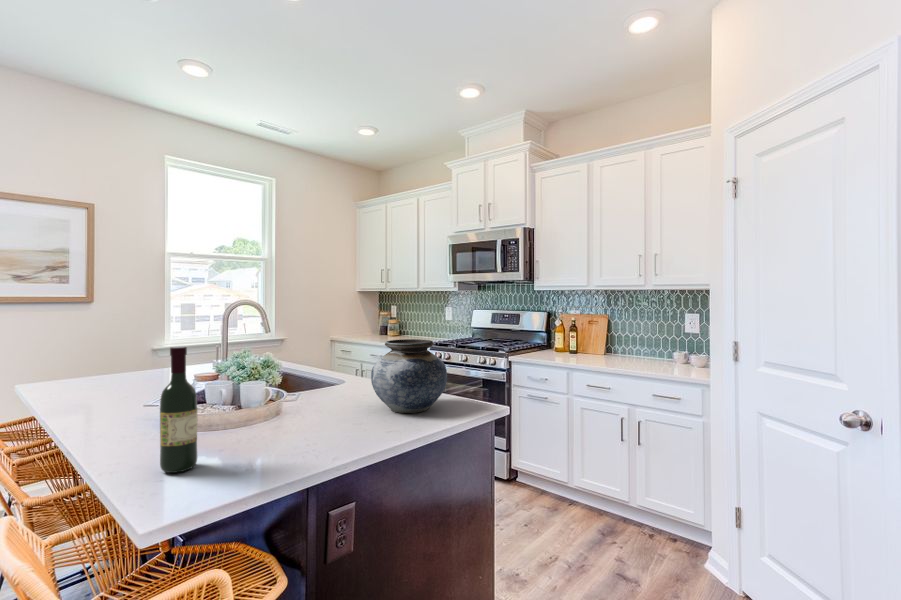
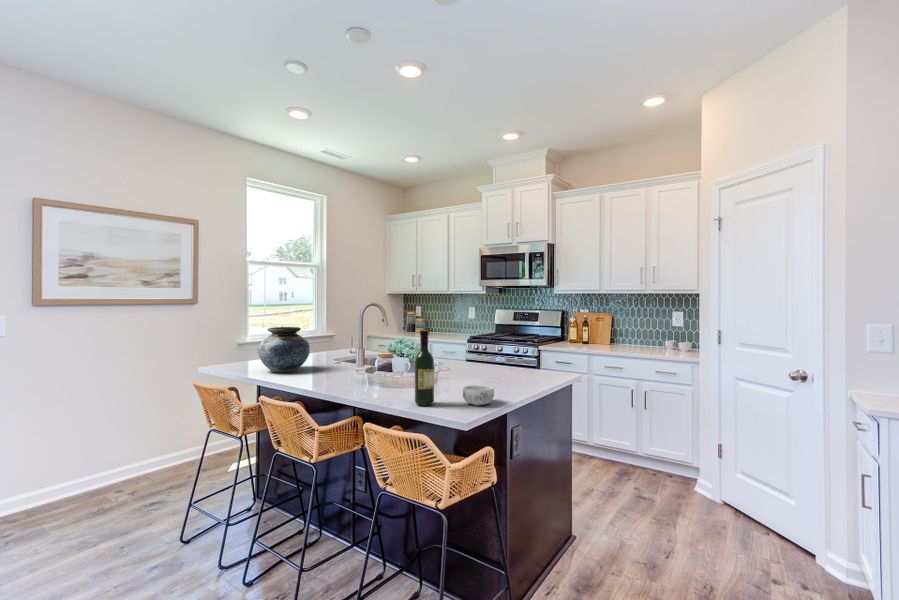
vase: present [371,339,447,413] -> present [258,327,310,373]
decorative bowl: none [238,437,298,476] -> present [463,385,494,405]

